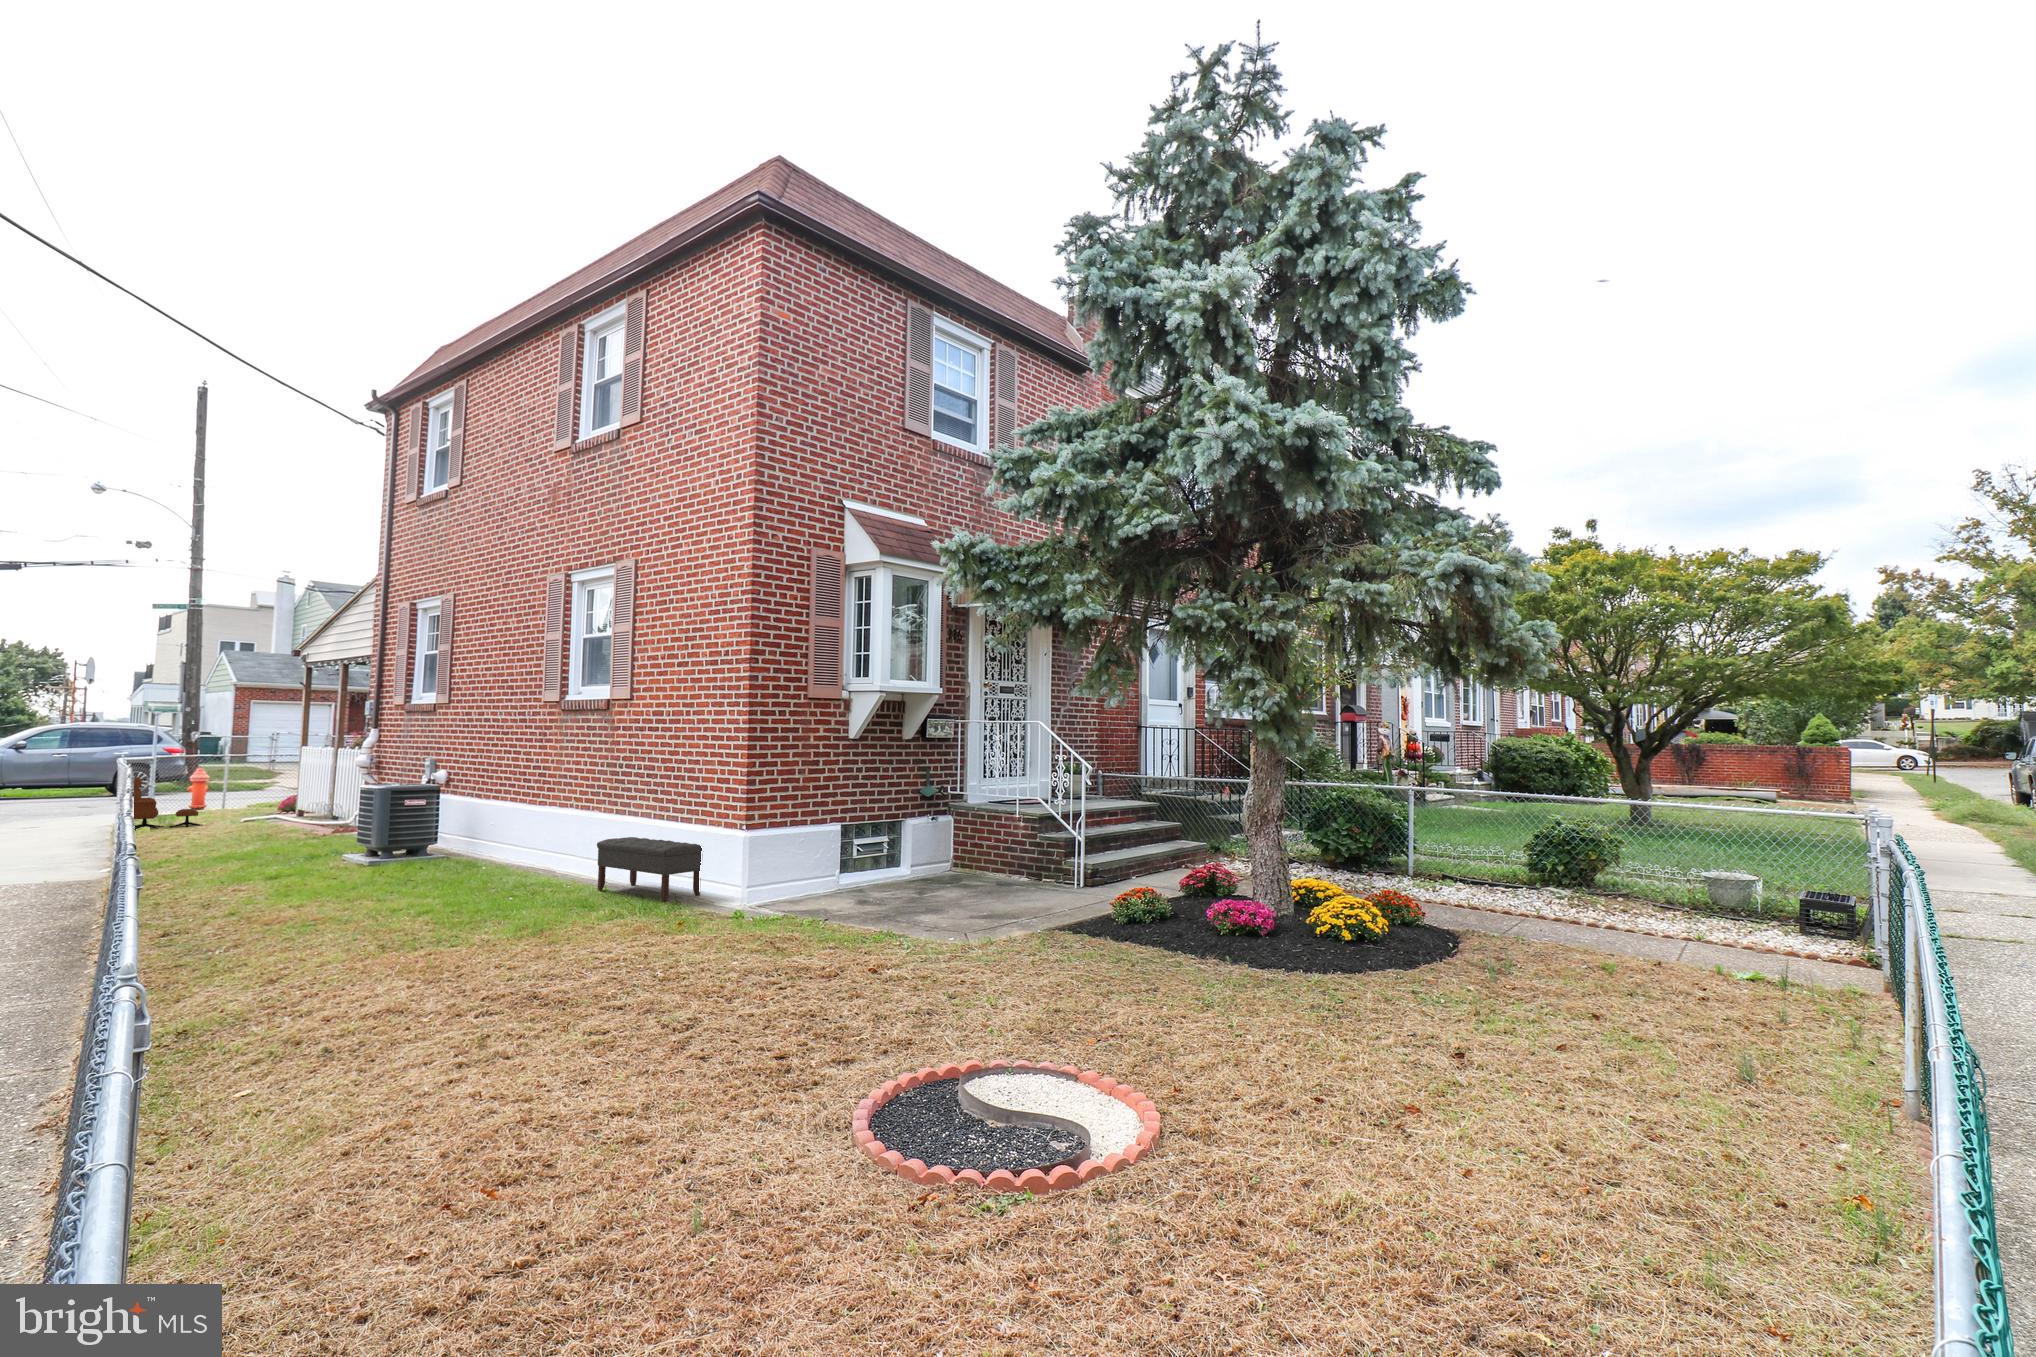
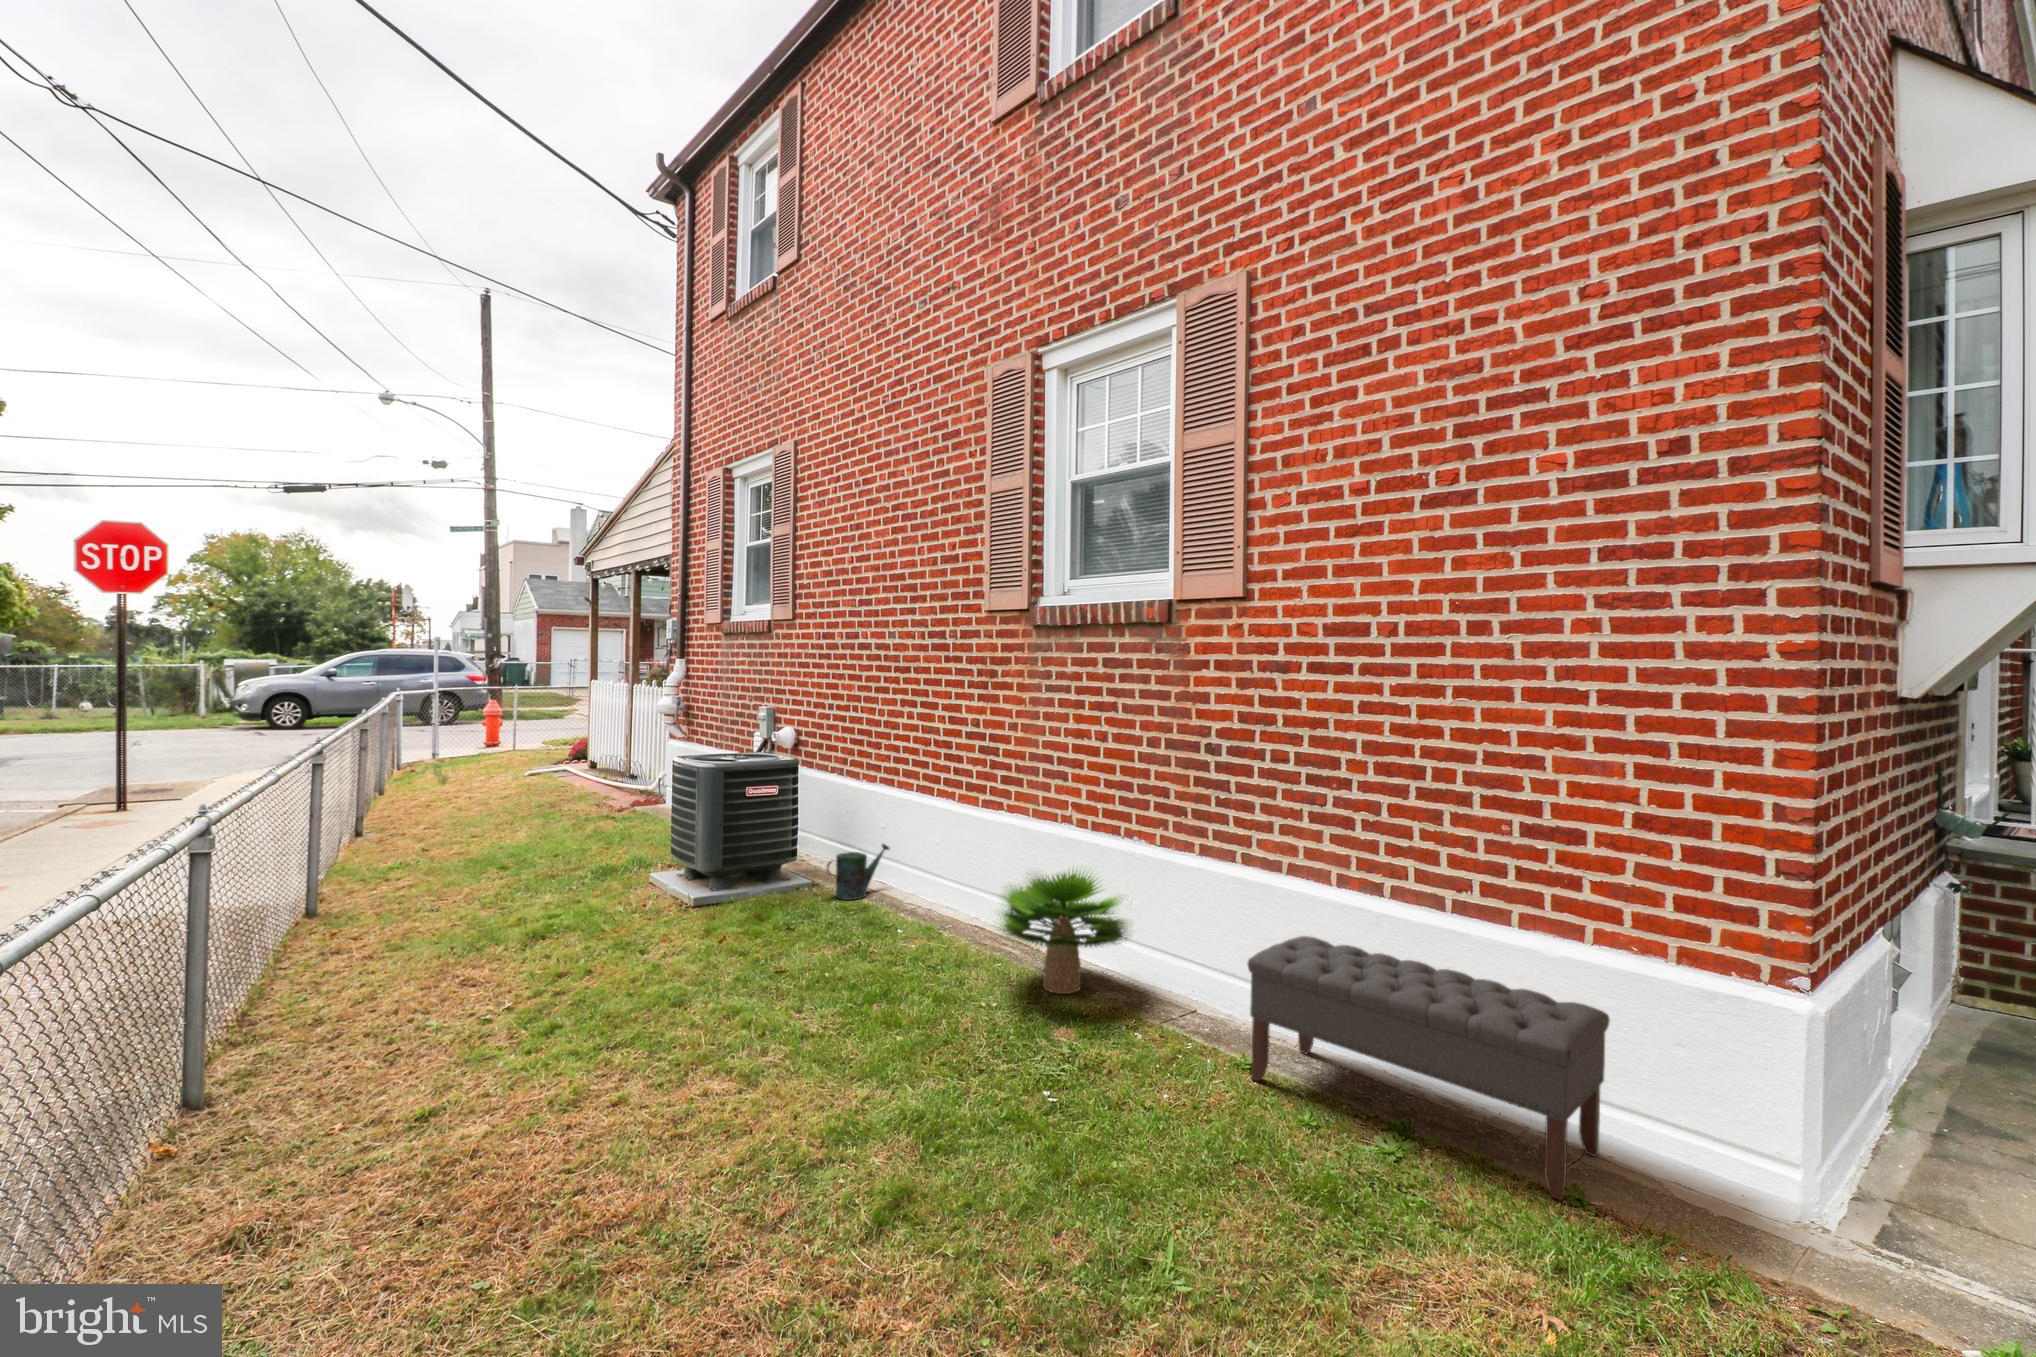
lounge chair: present [134,777,201,829] -> none [389,719,482,788]
potted plant: none [512,821,587,878] -> present [999,871,1128,994]
watering can: none [451,831,493,860] -> present [827,844,889,900]

